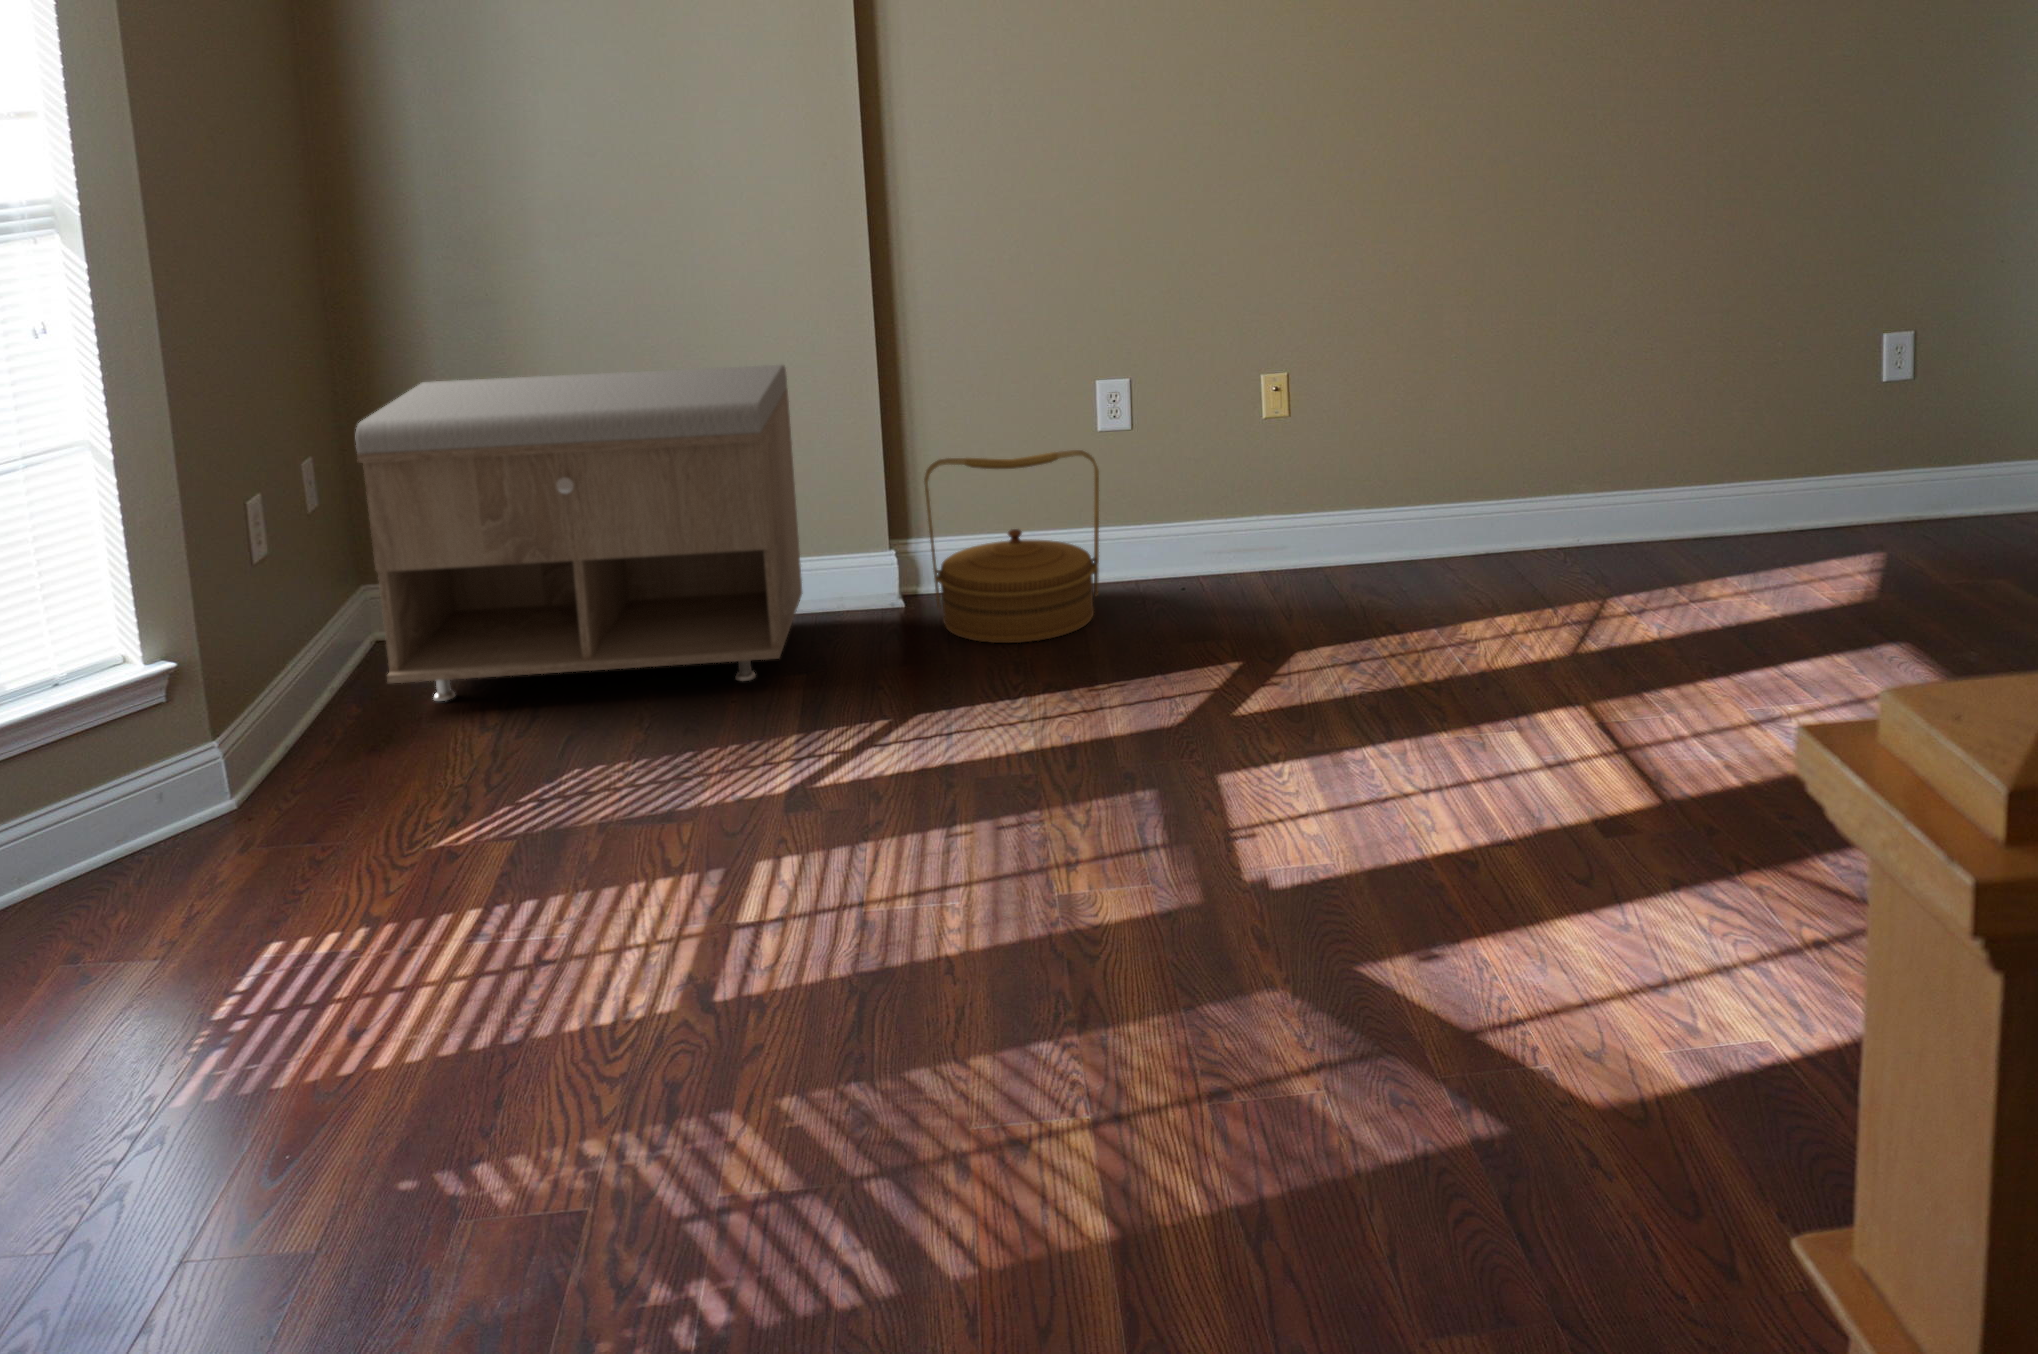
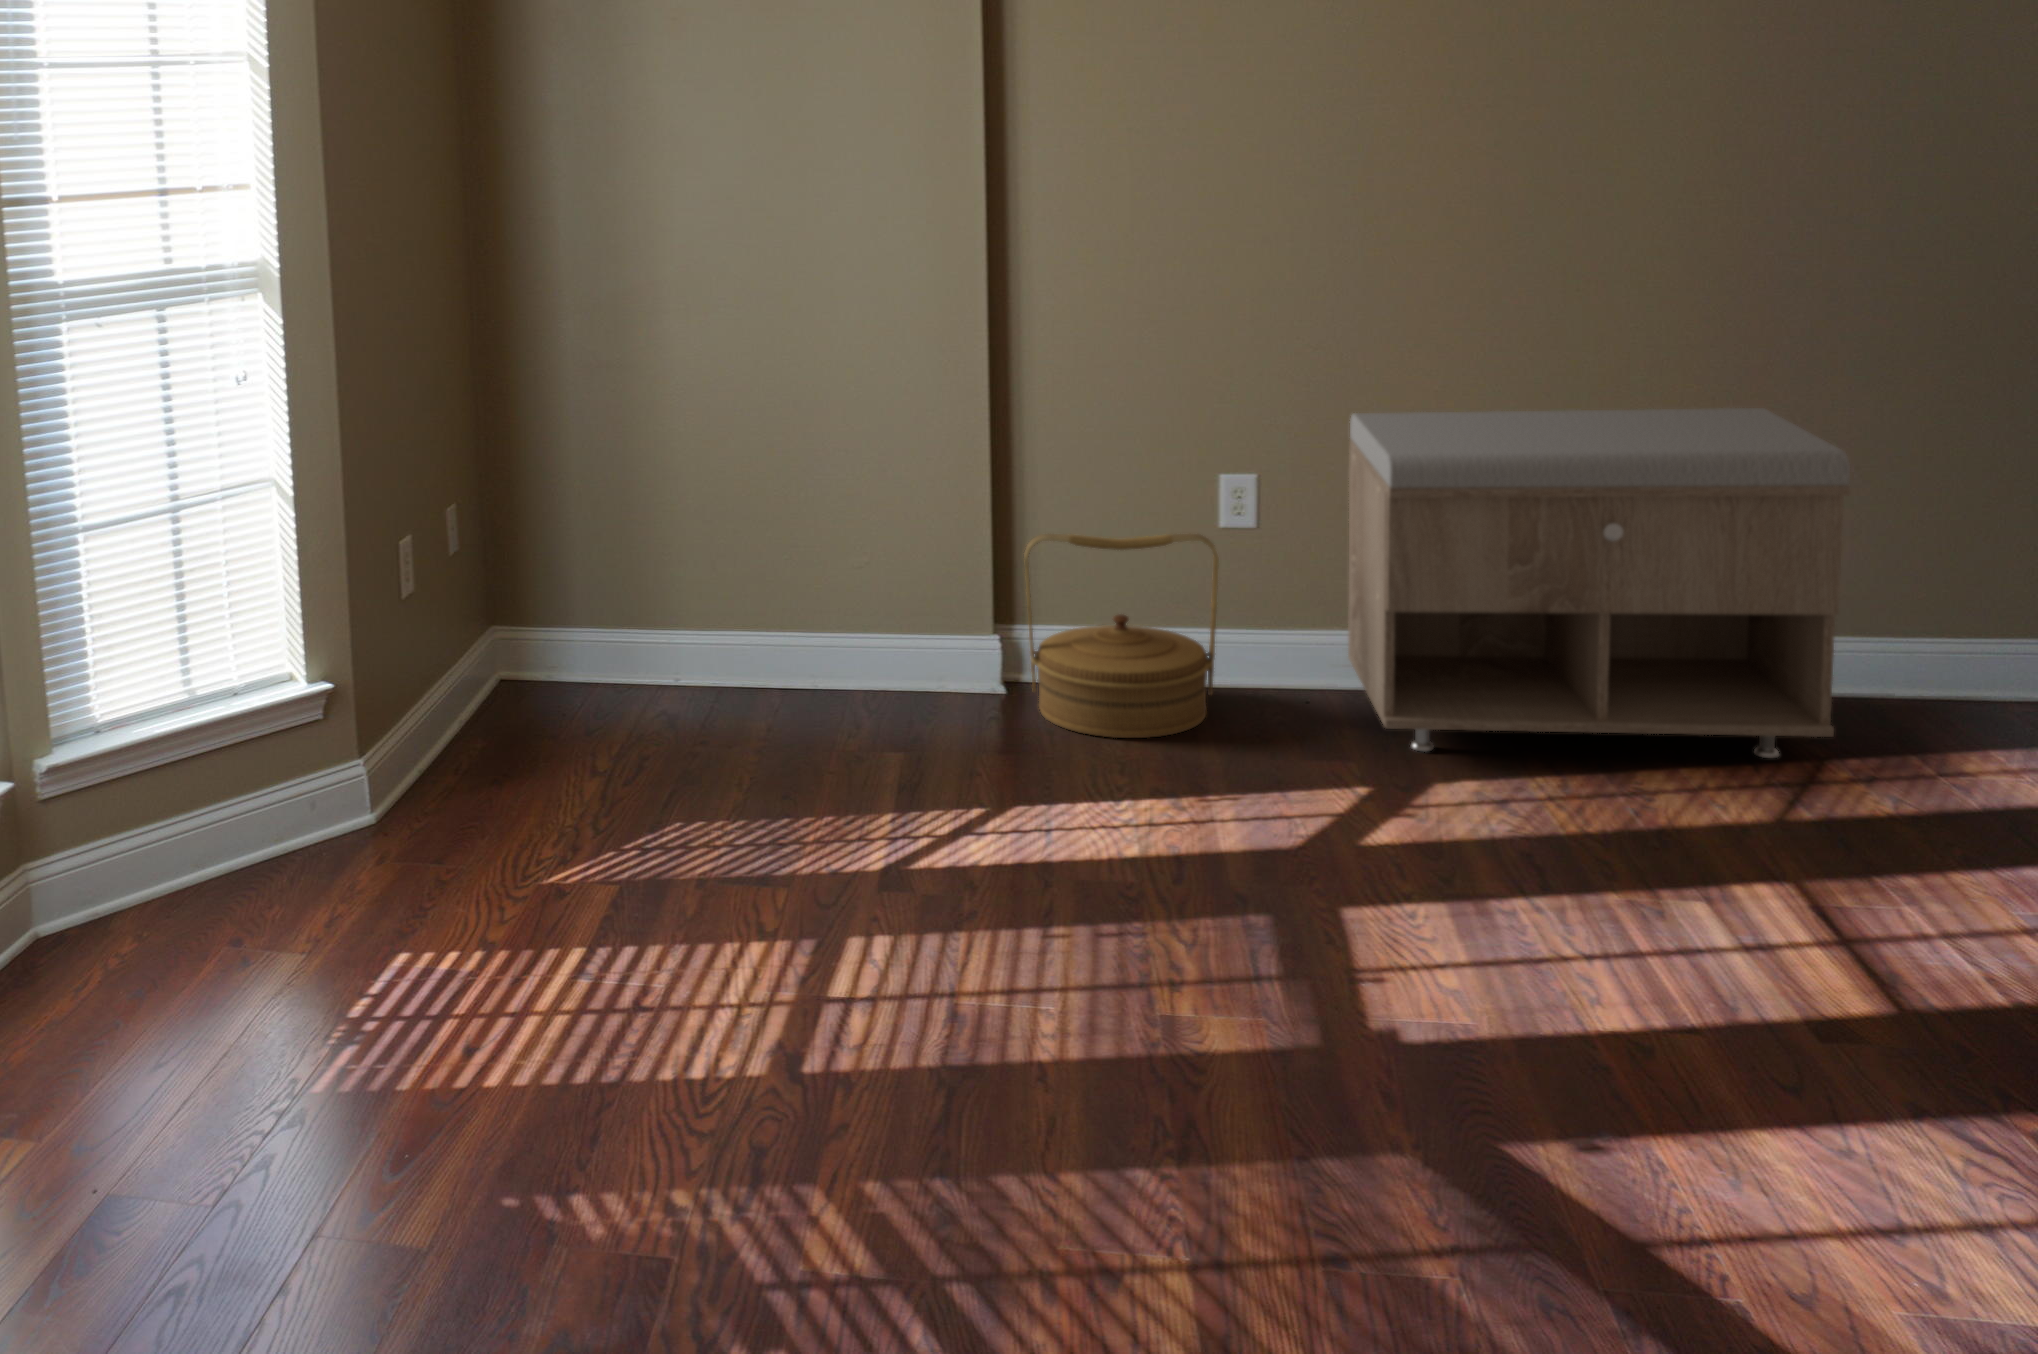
storage bench: present [356,365,802,701] -> present [1348,408,1850,758]

